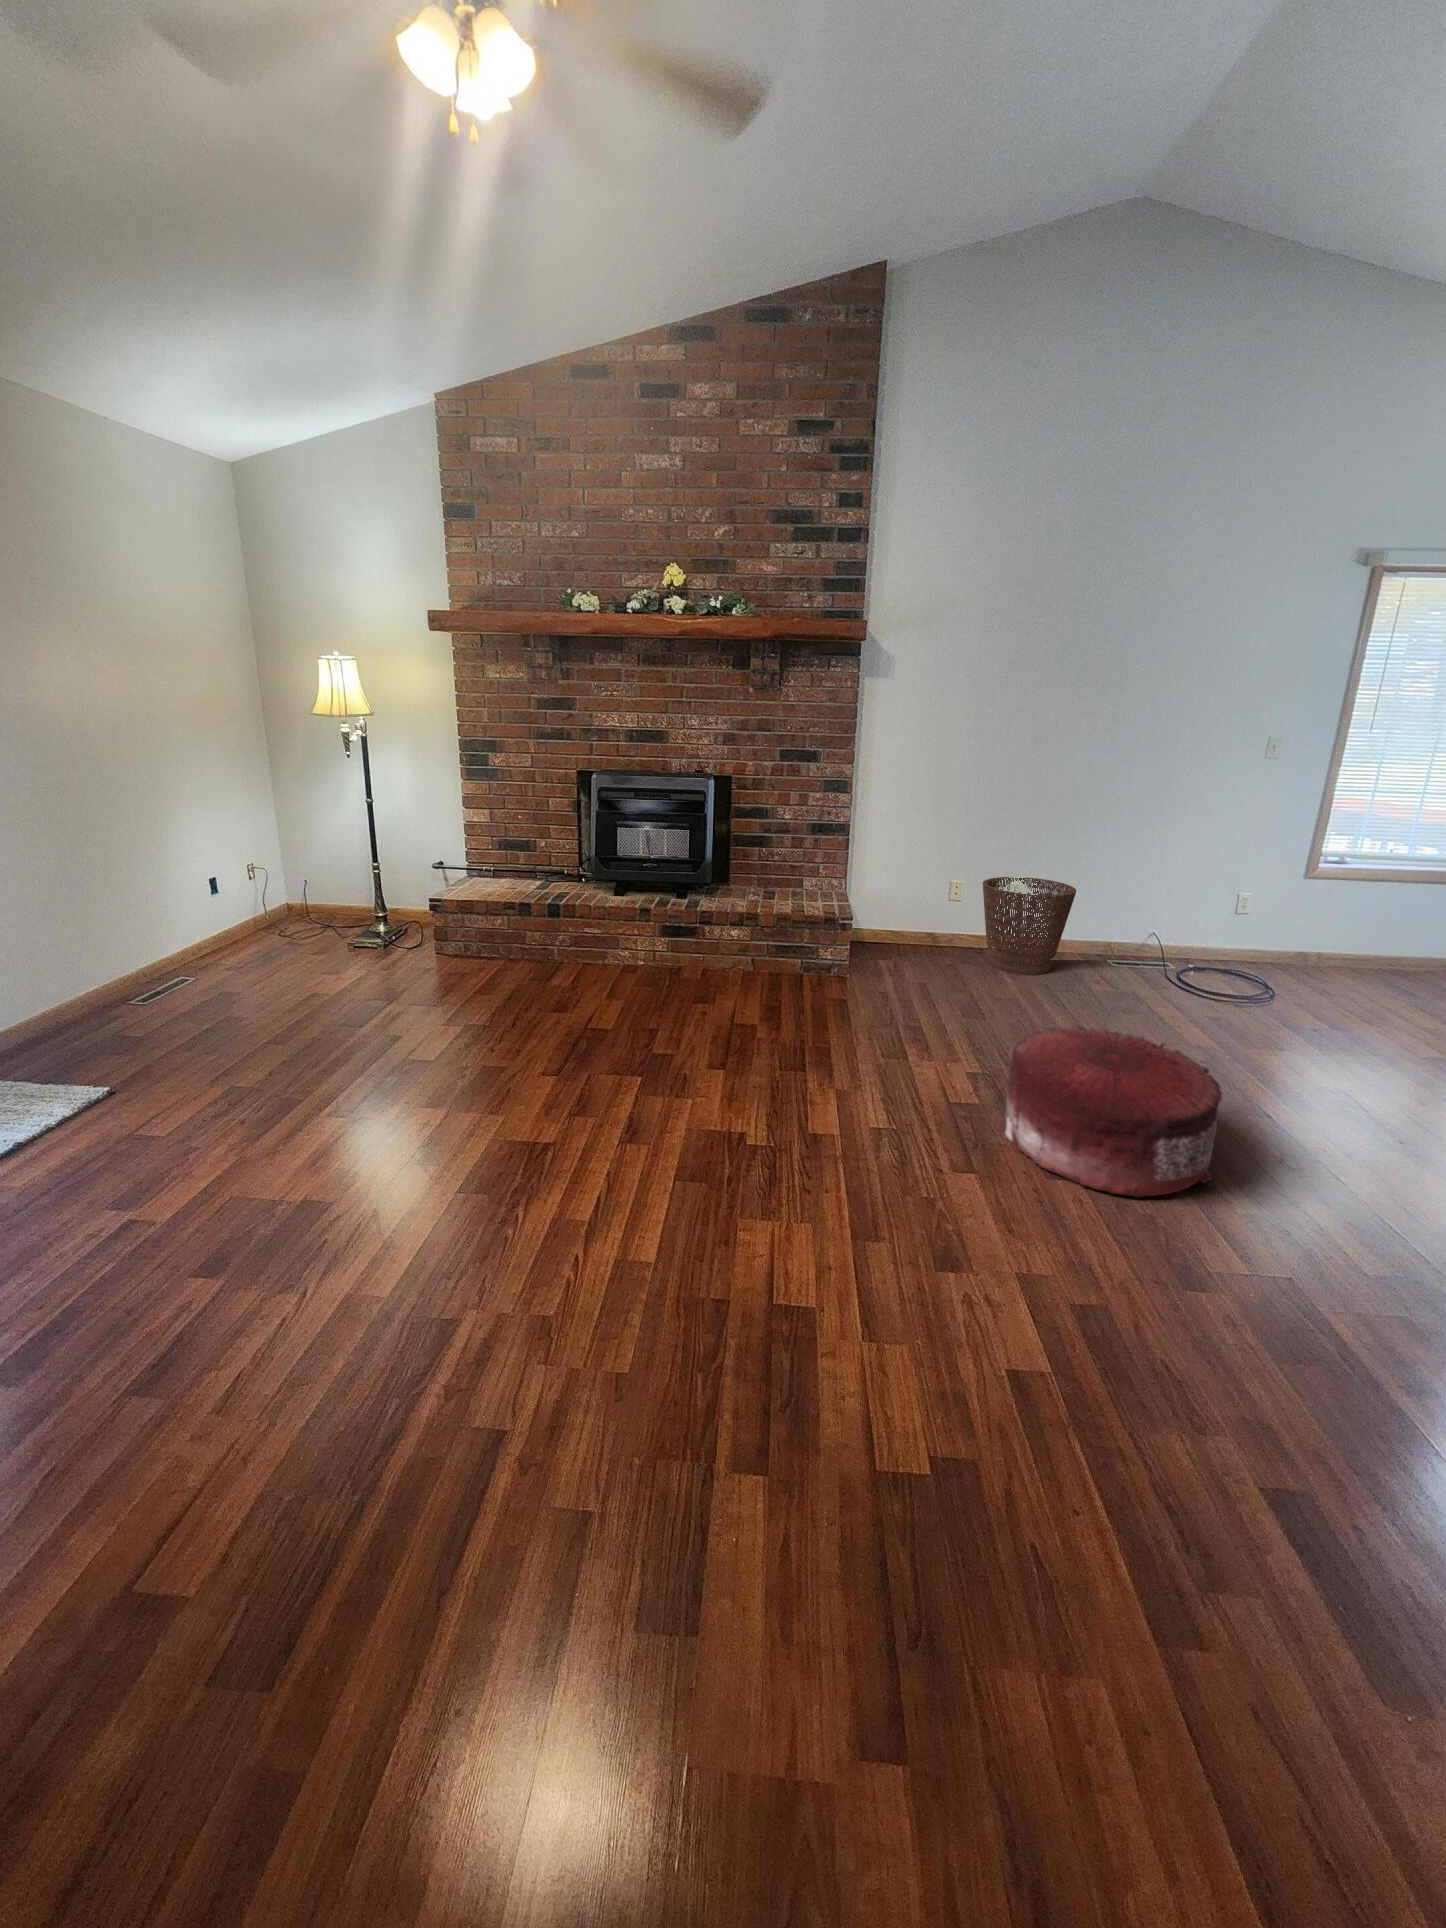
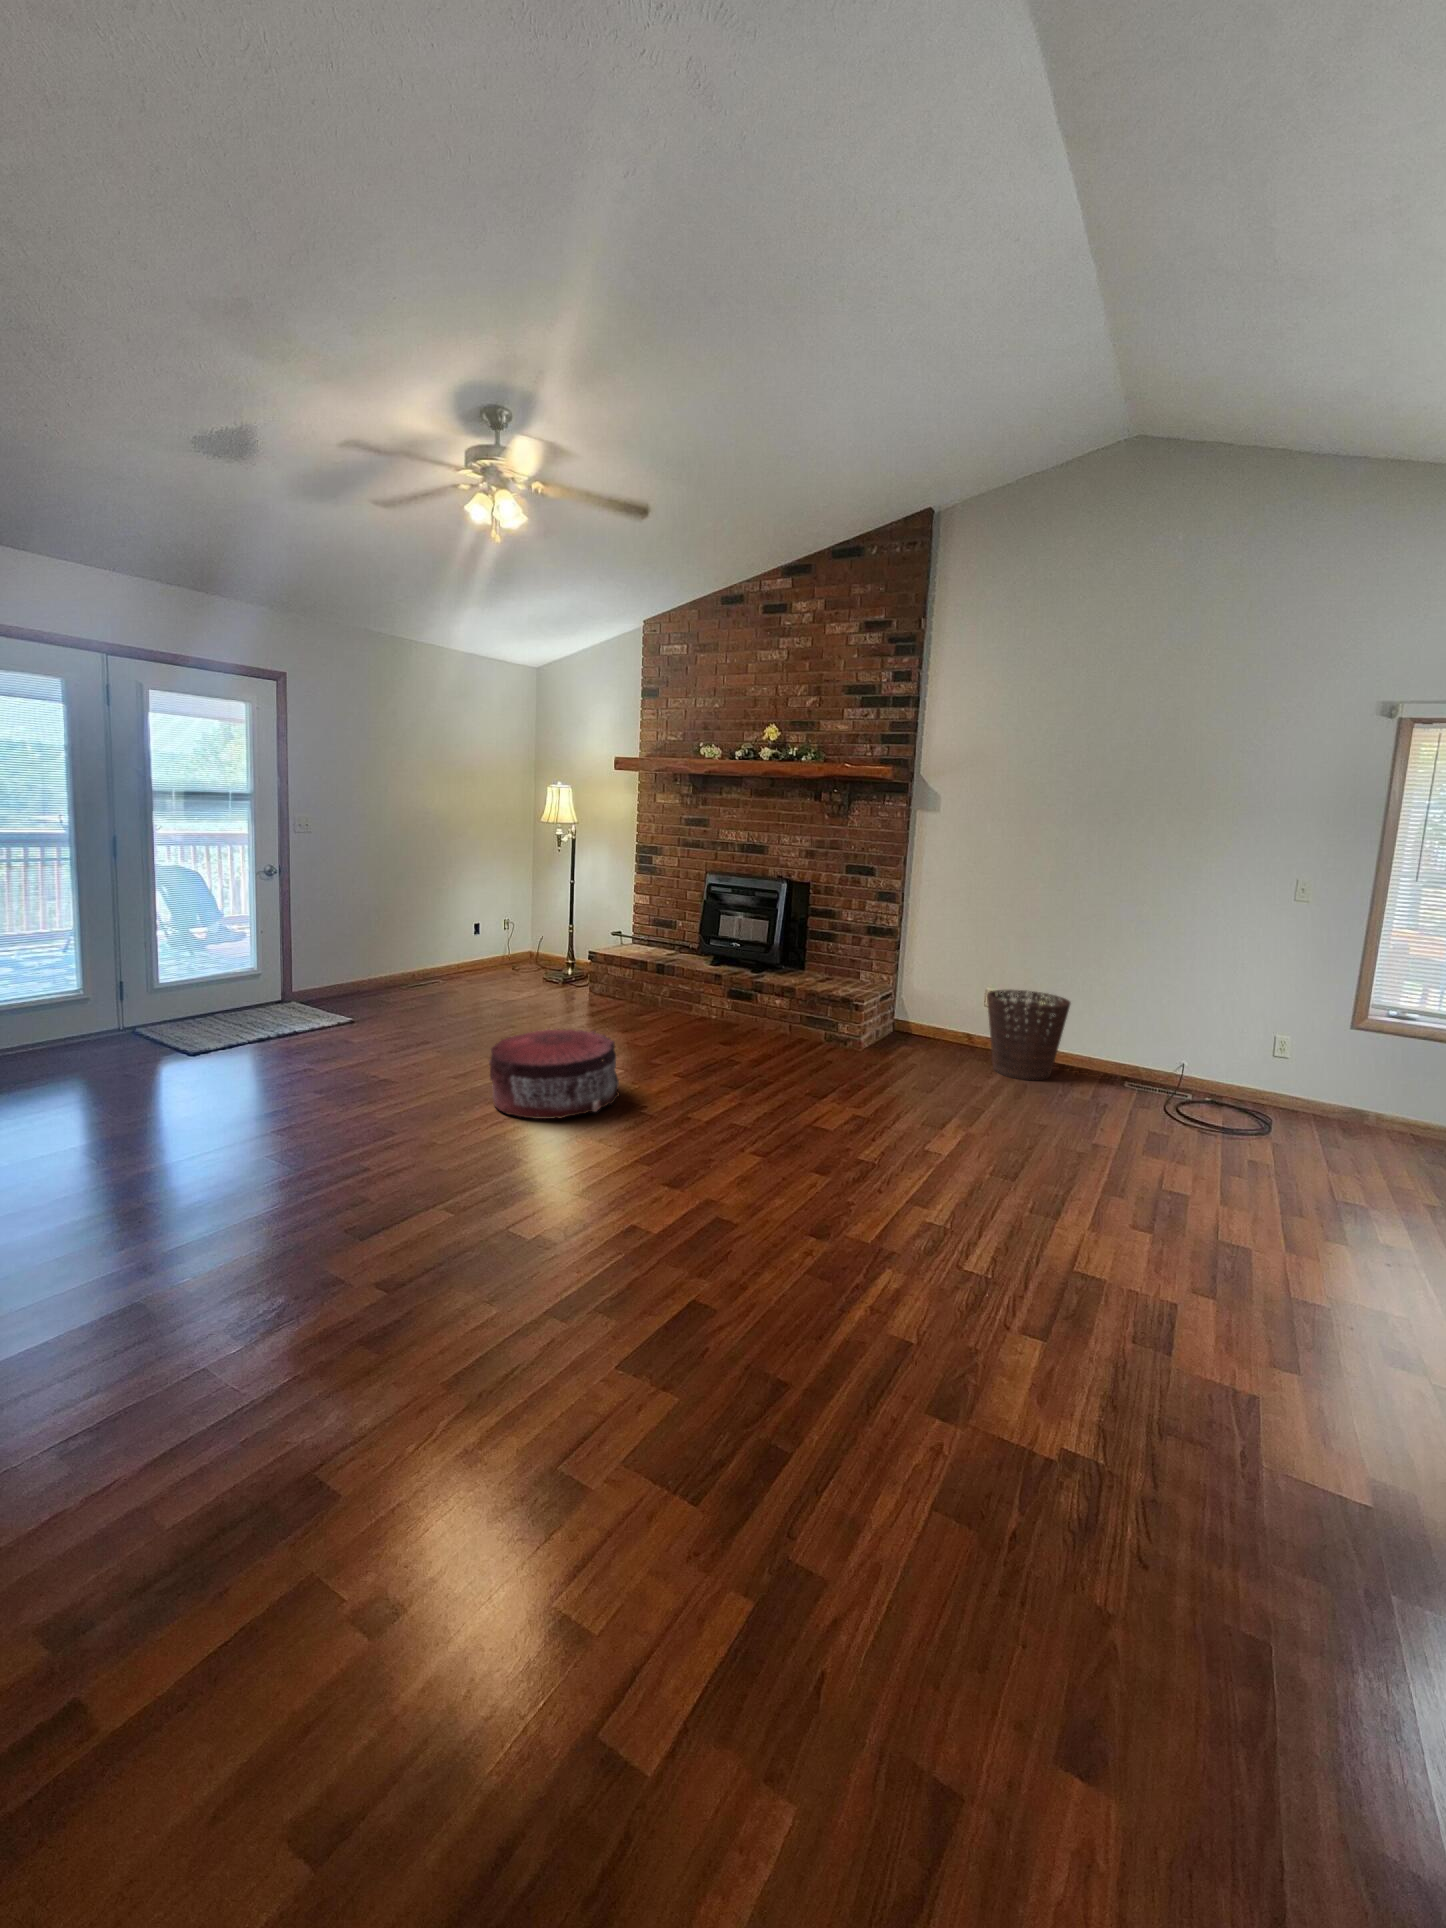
pouf: present [1004,1025,1222,1197] -> present [489,1029,620,1119]

